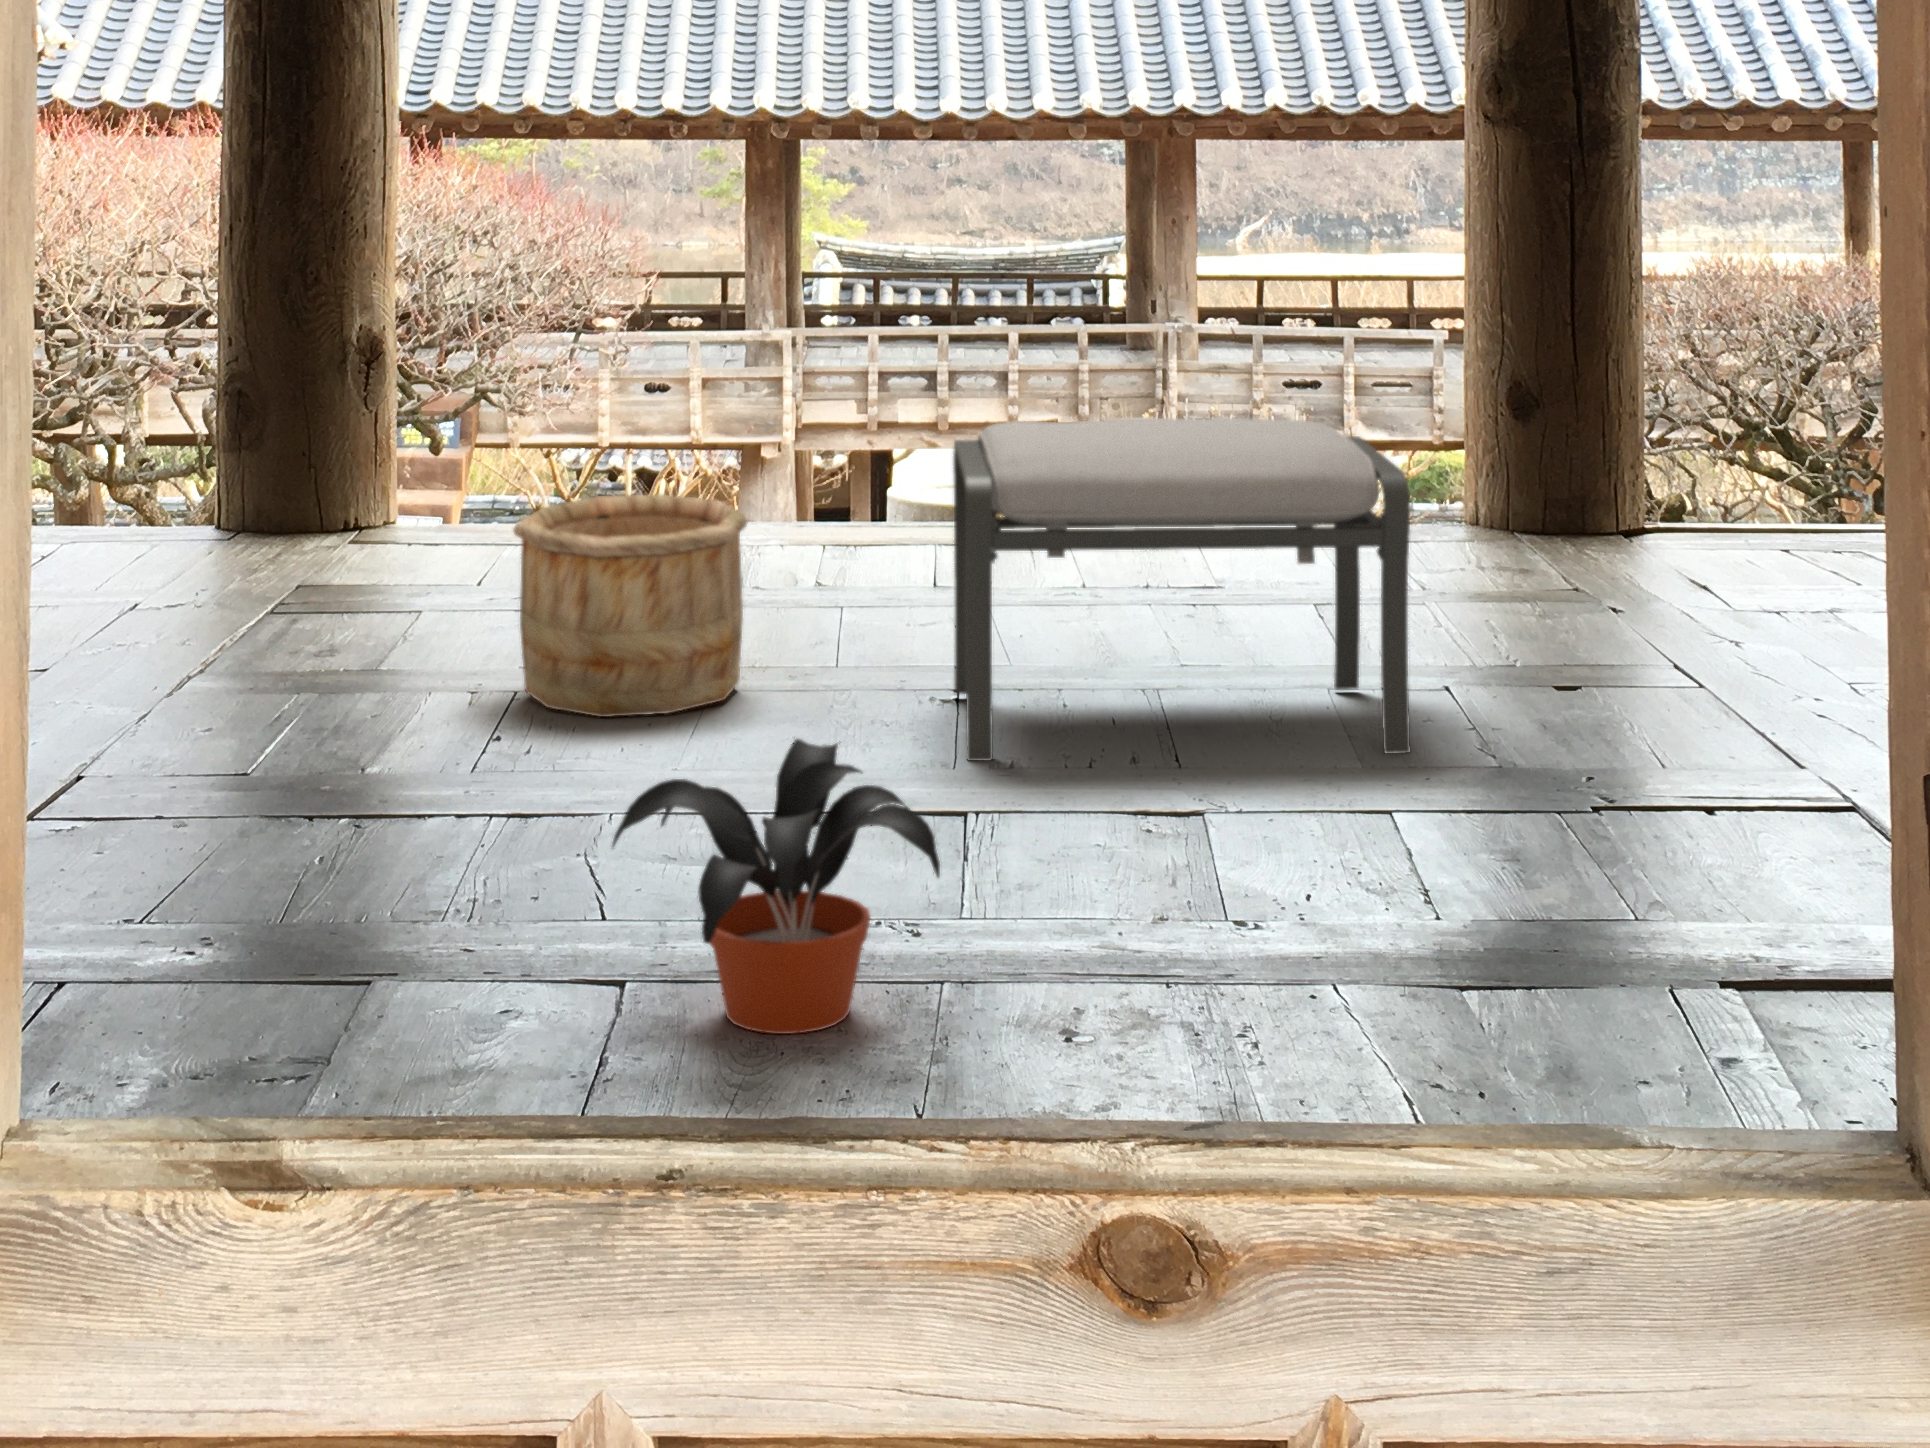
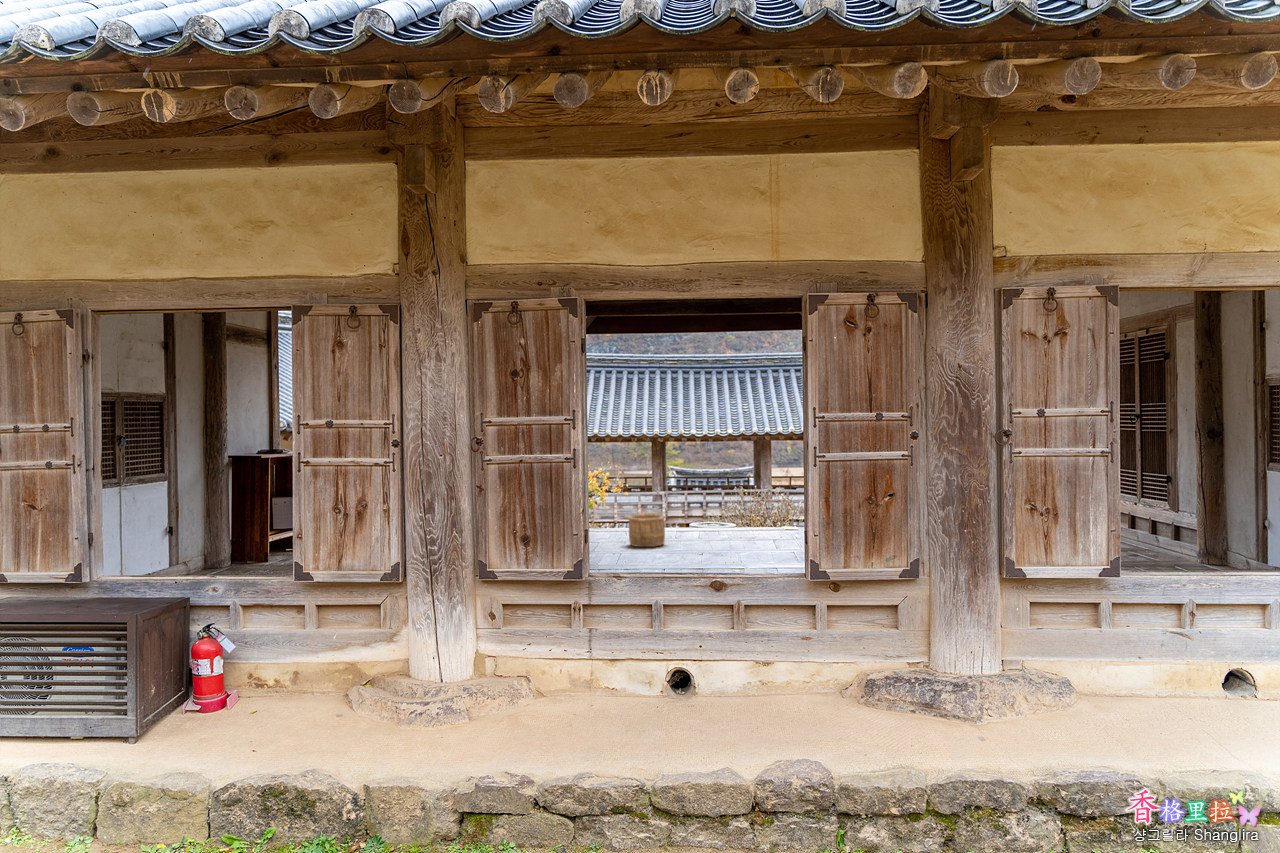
ottoman: present [953,418,1410,761] -> none [699,500,770,551]
potted plant: present [612,739,940,1034] -> none [653,537,695,571]

